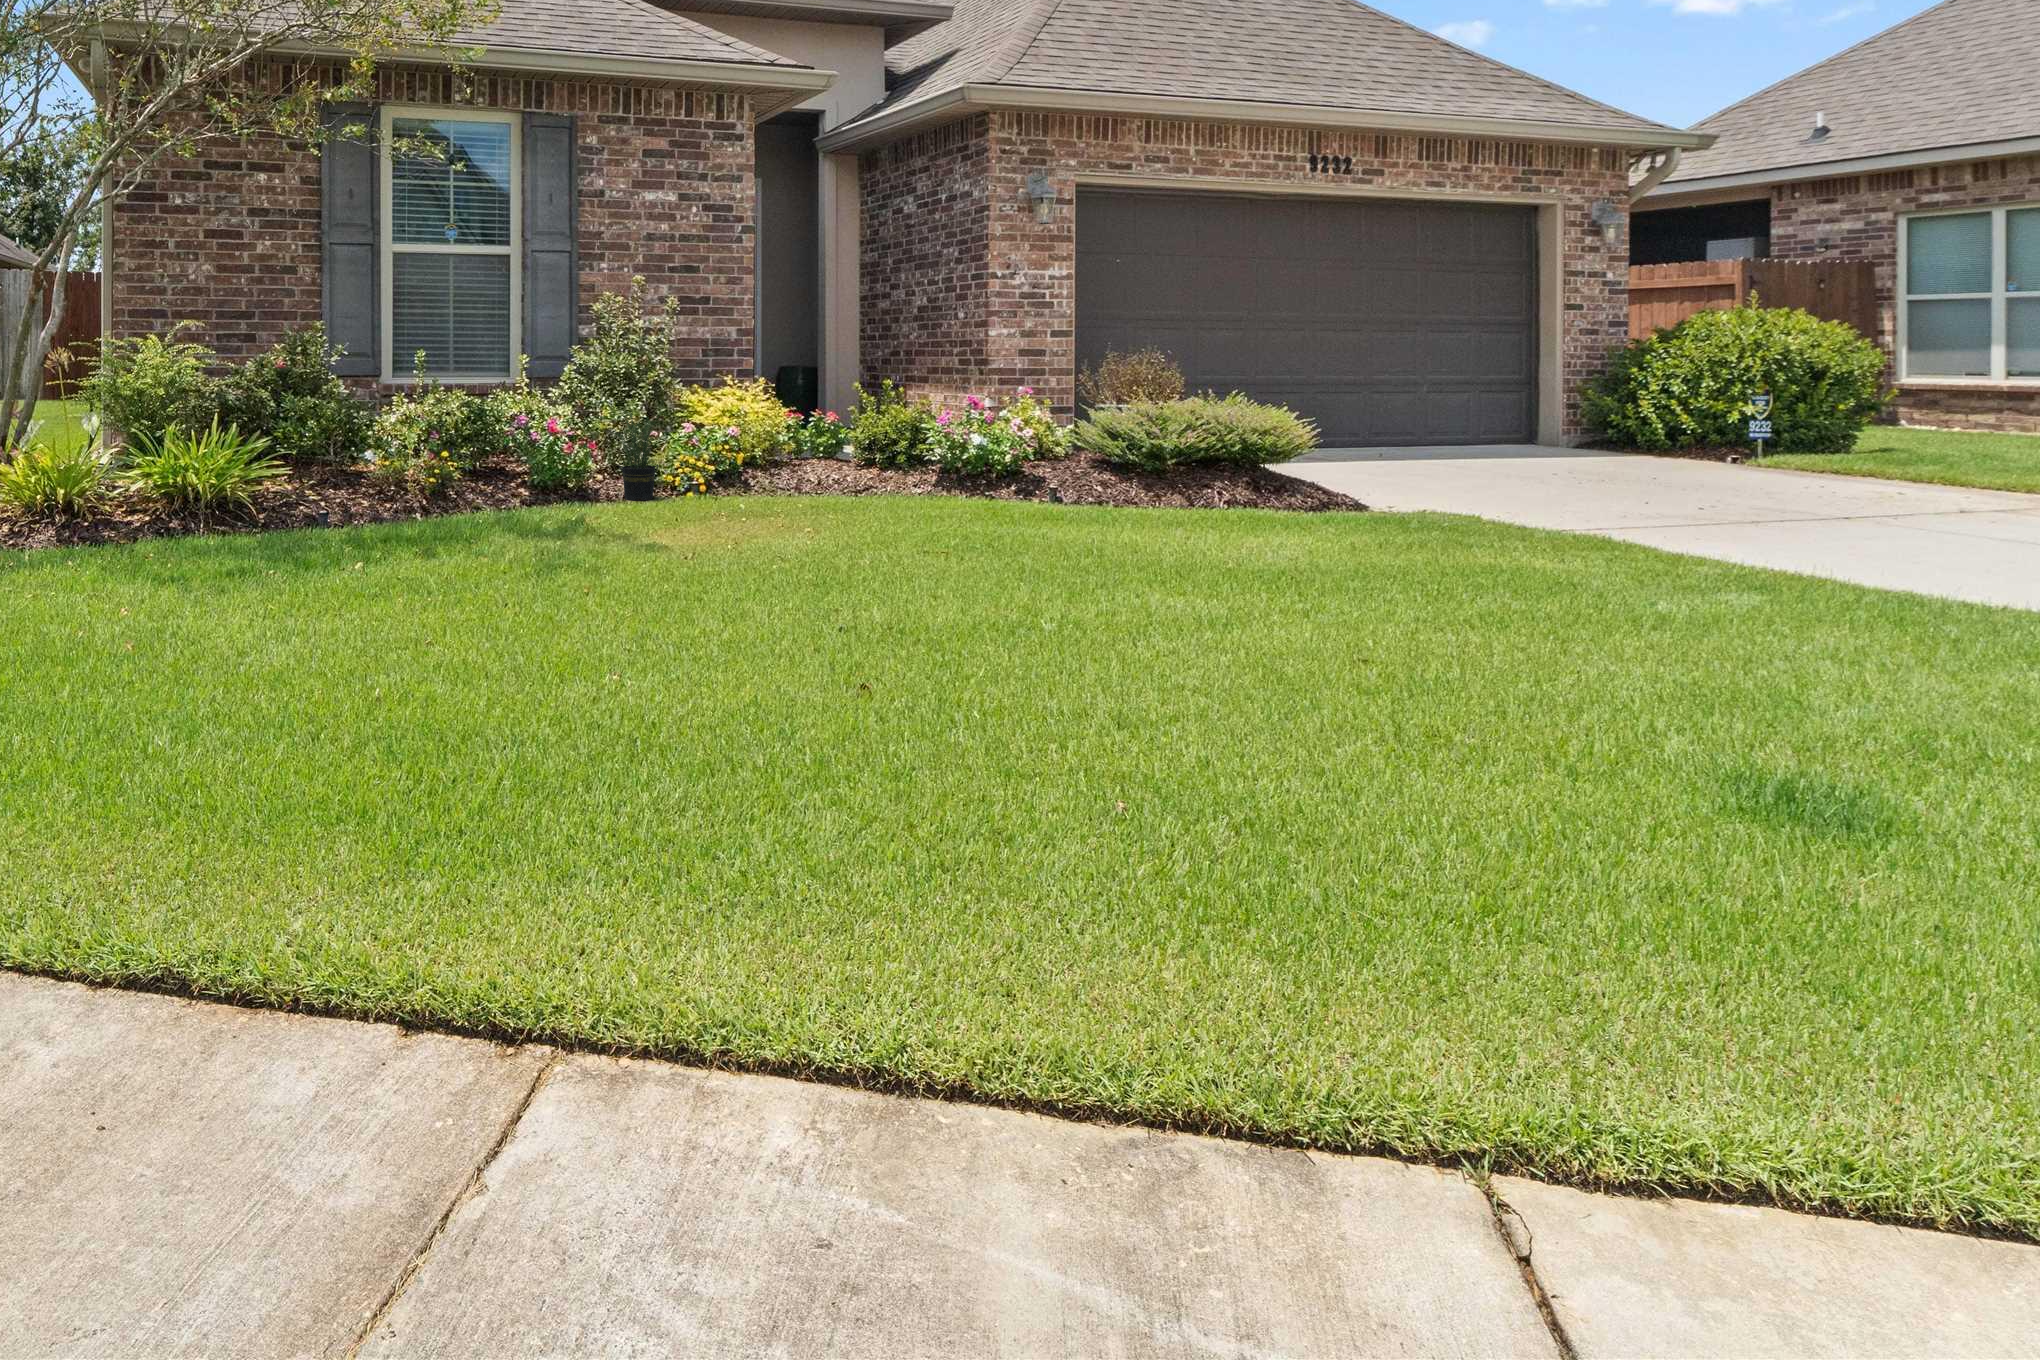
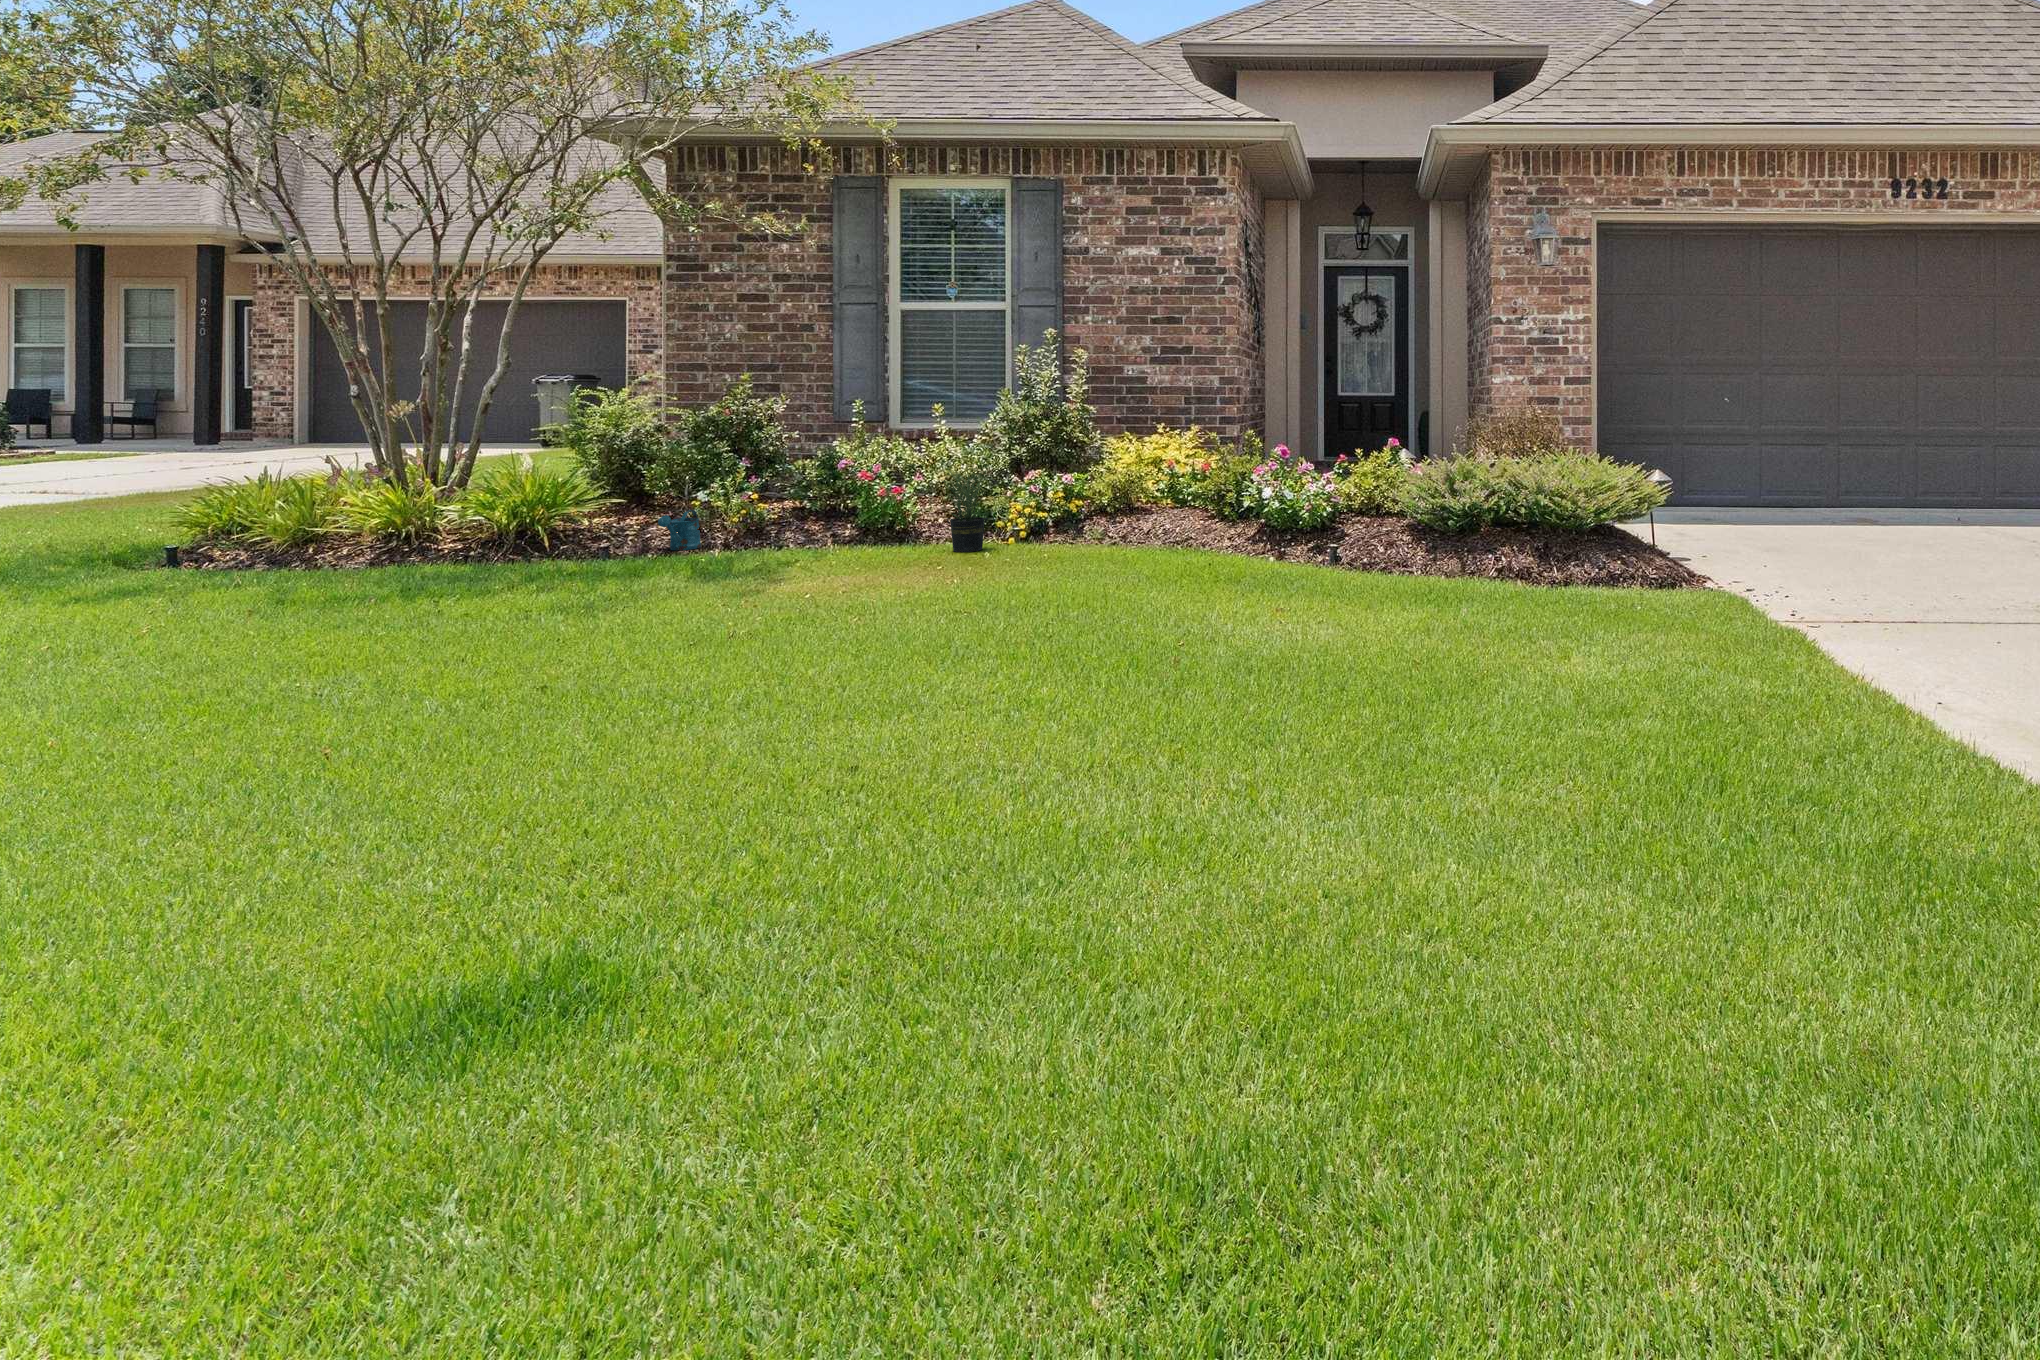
watering can: none [307,465,337,509] -> present [658,510,701,550]

